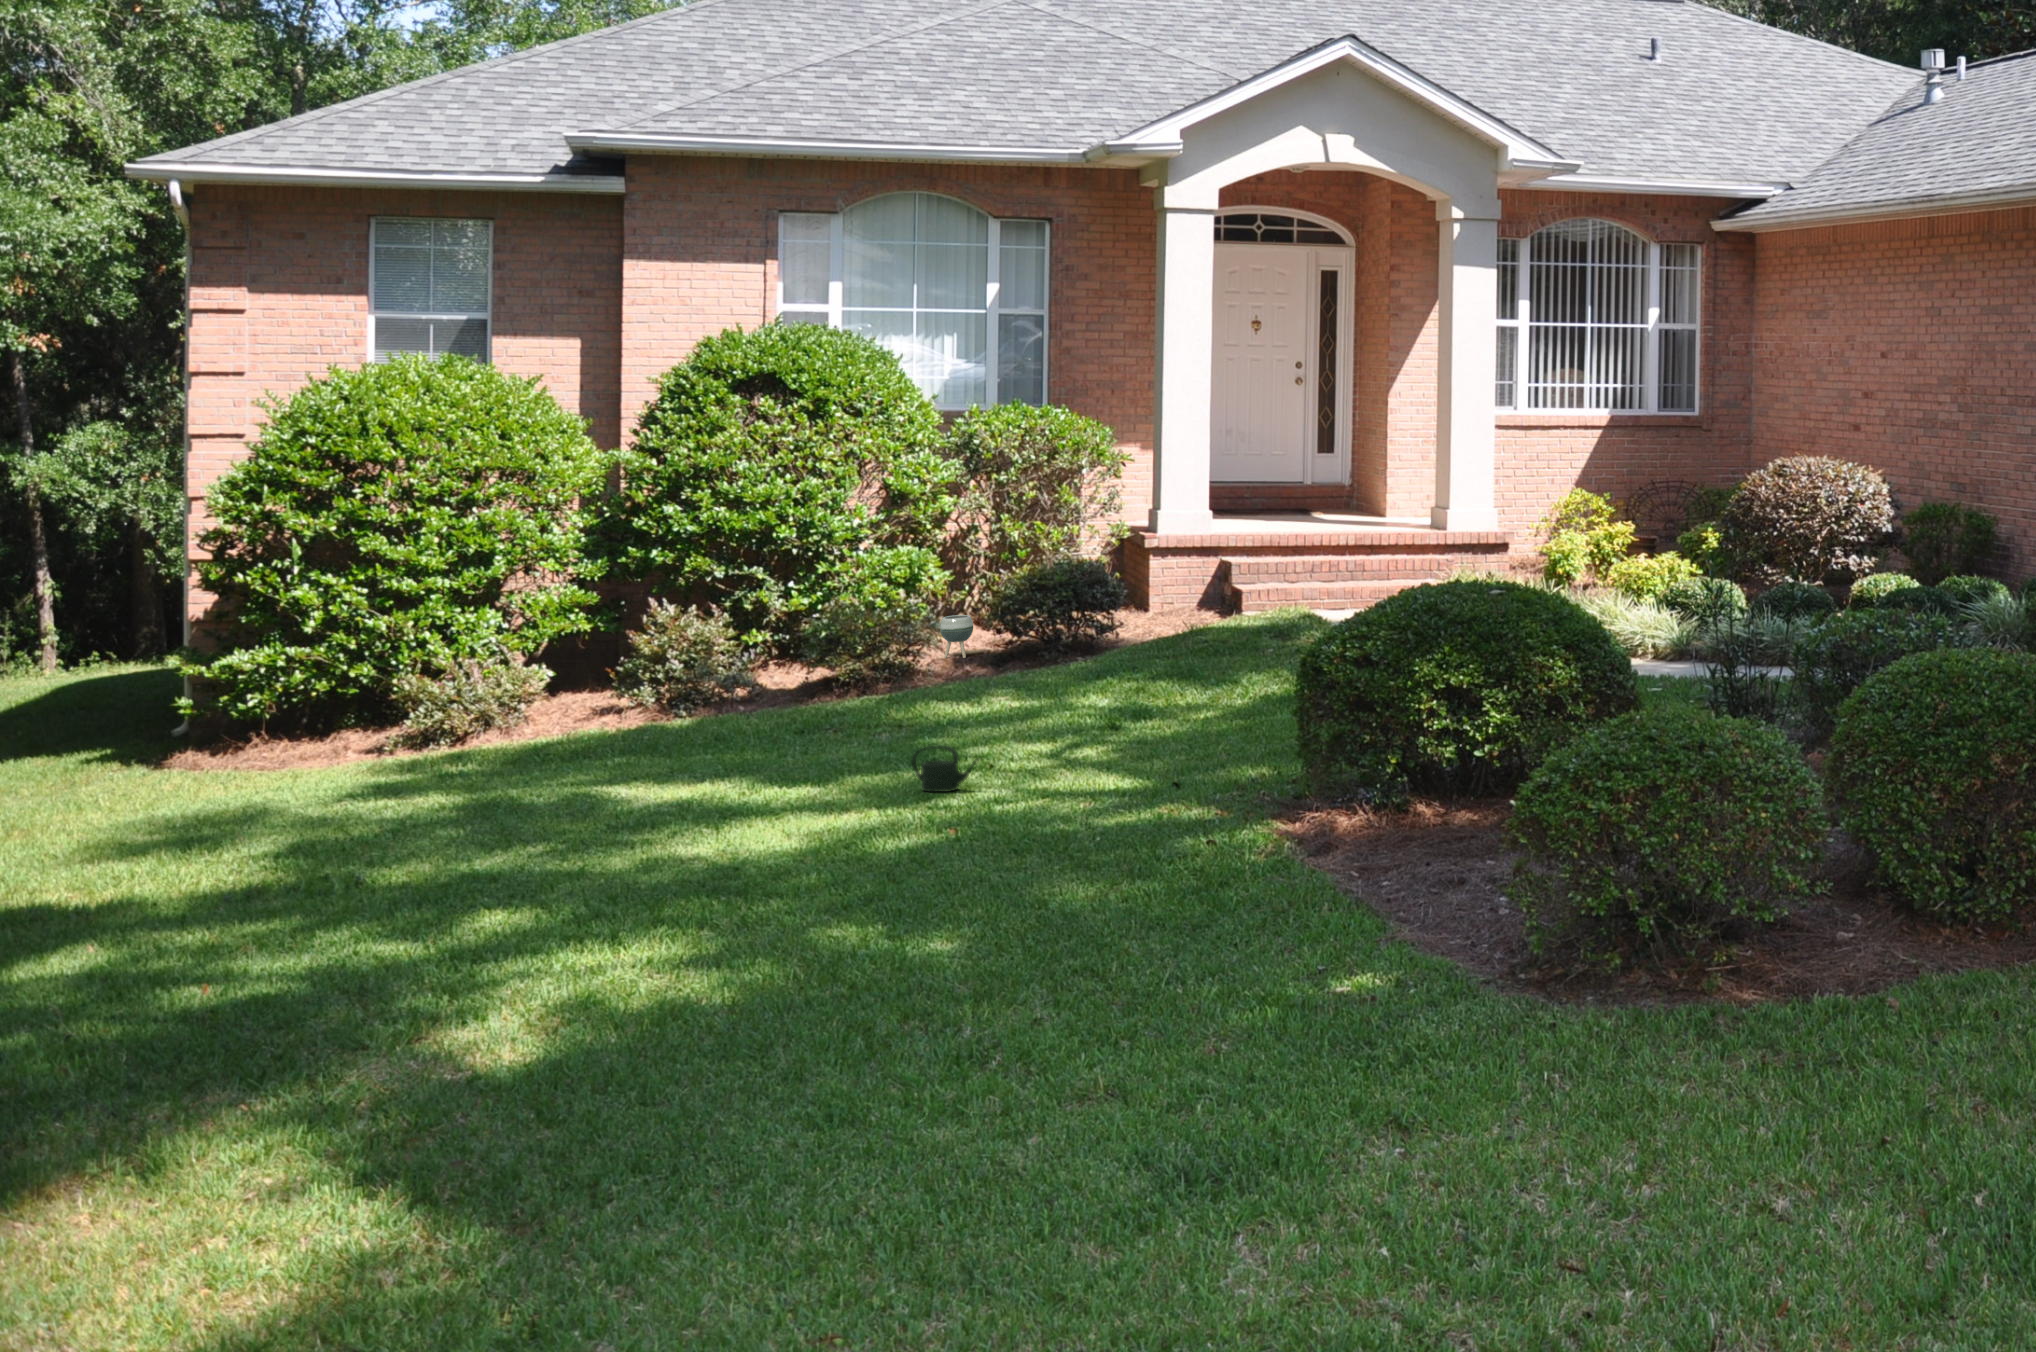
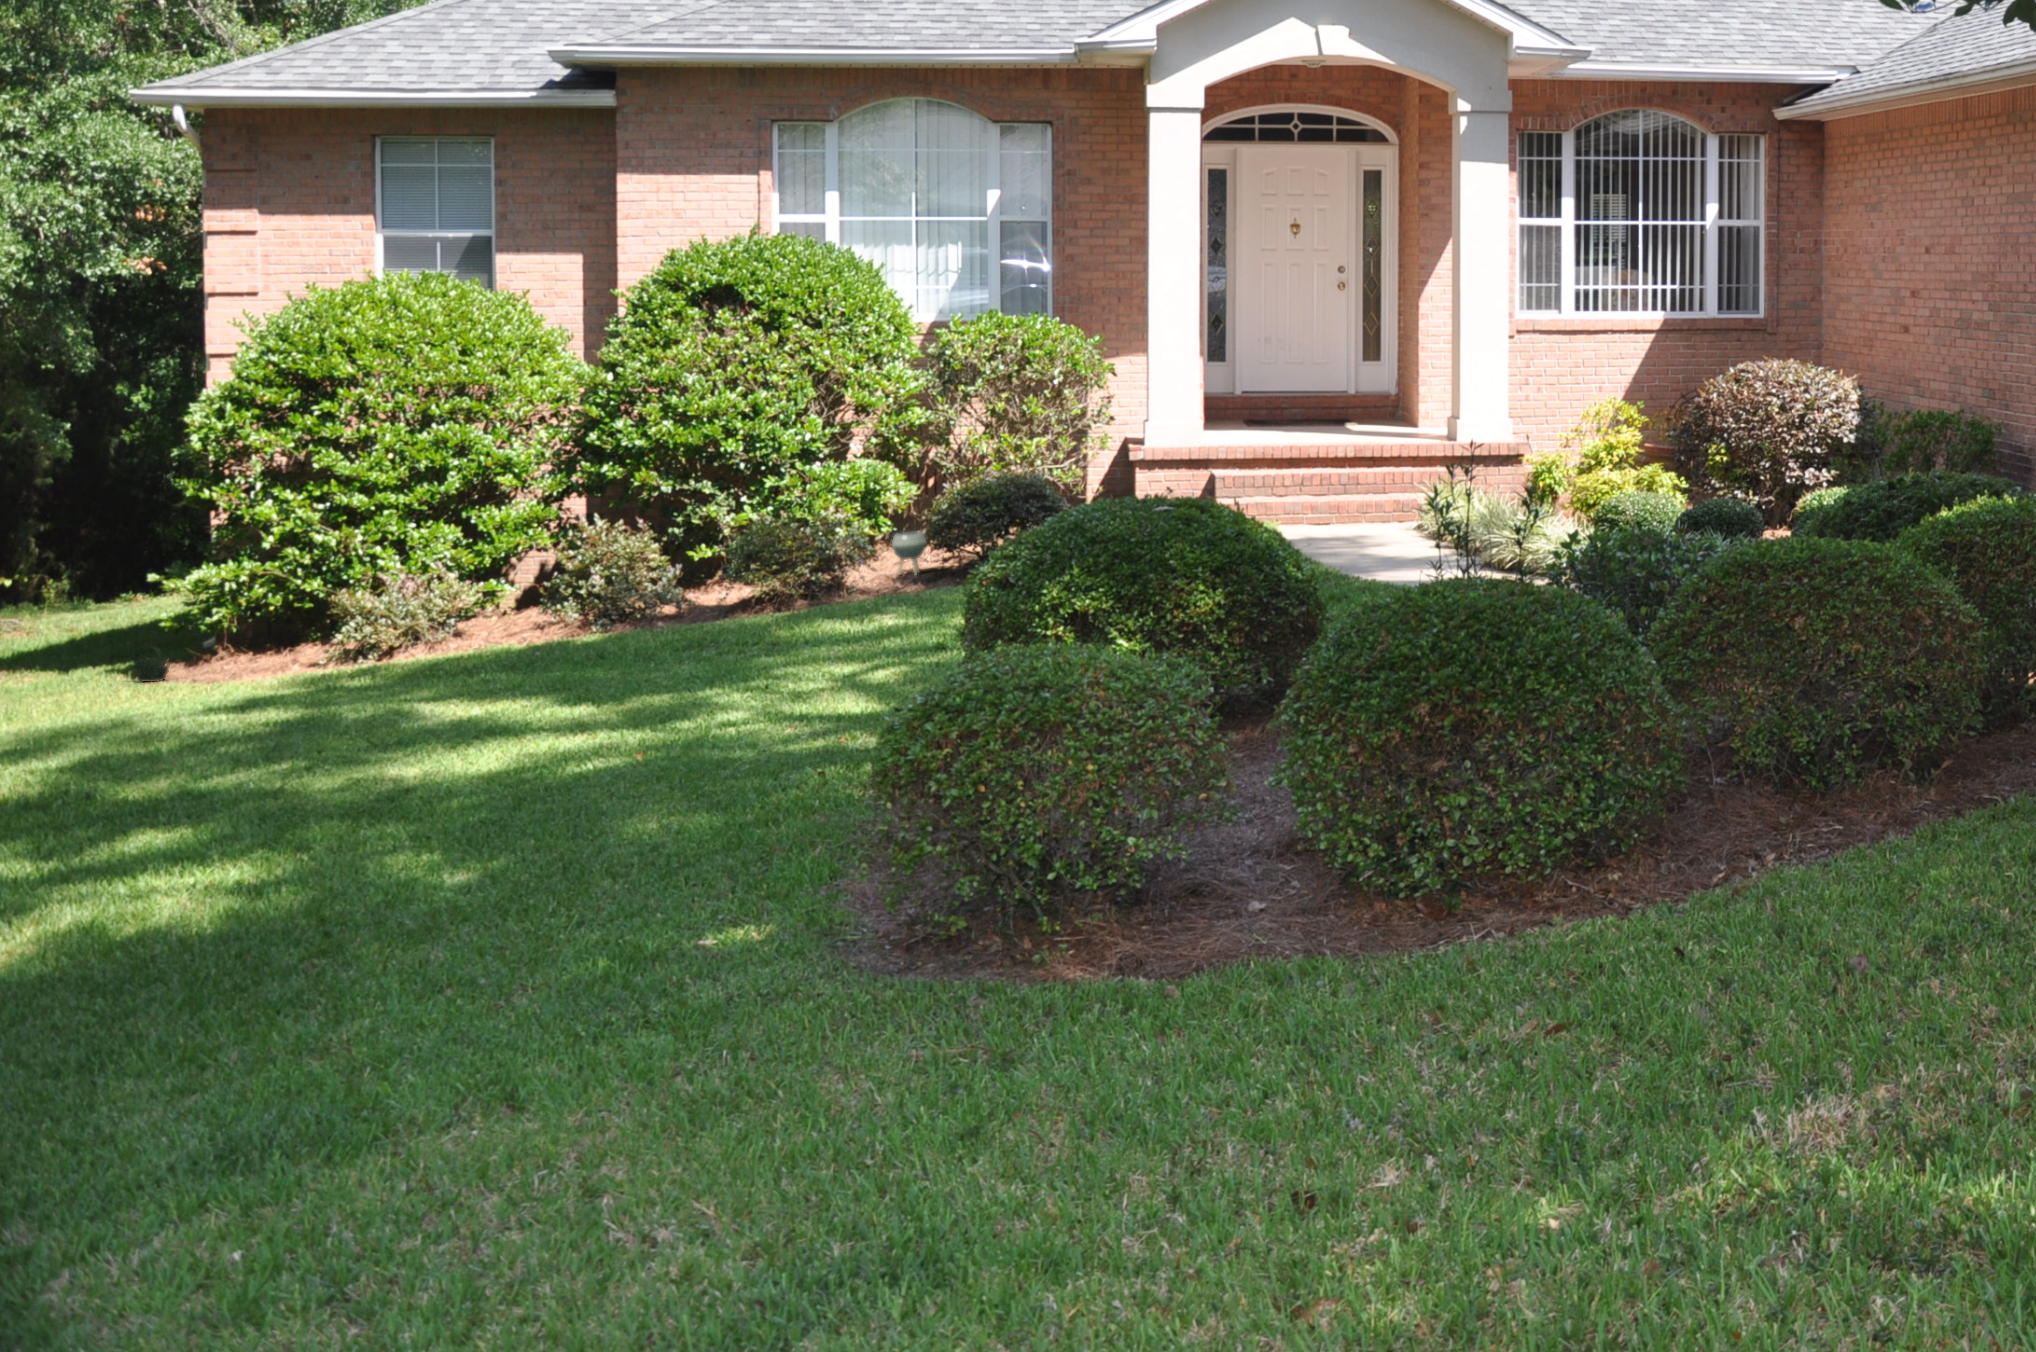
watering can: present [912,746,978,792] -> present [133,646,172,682]

